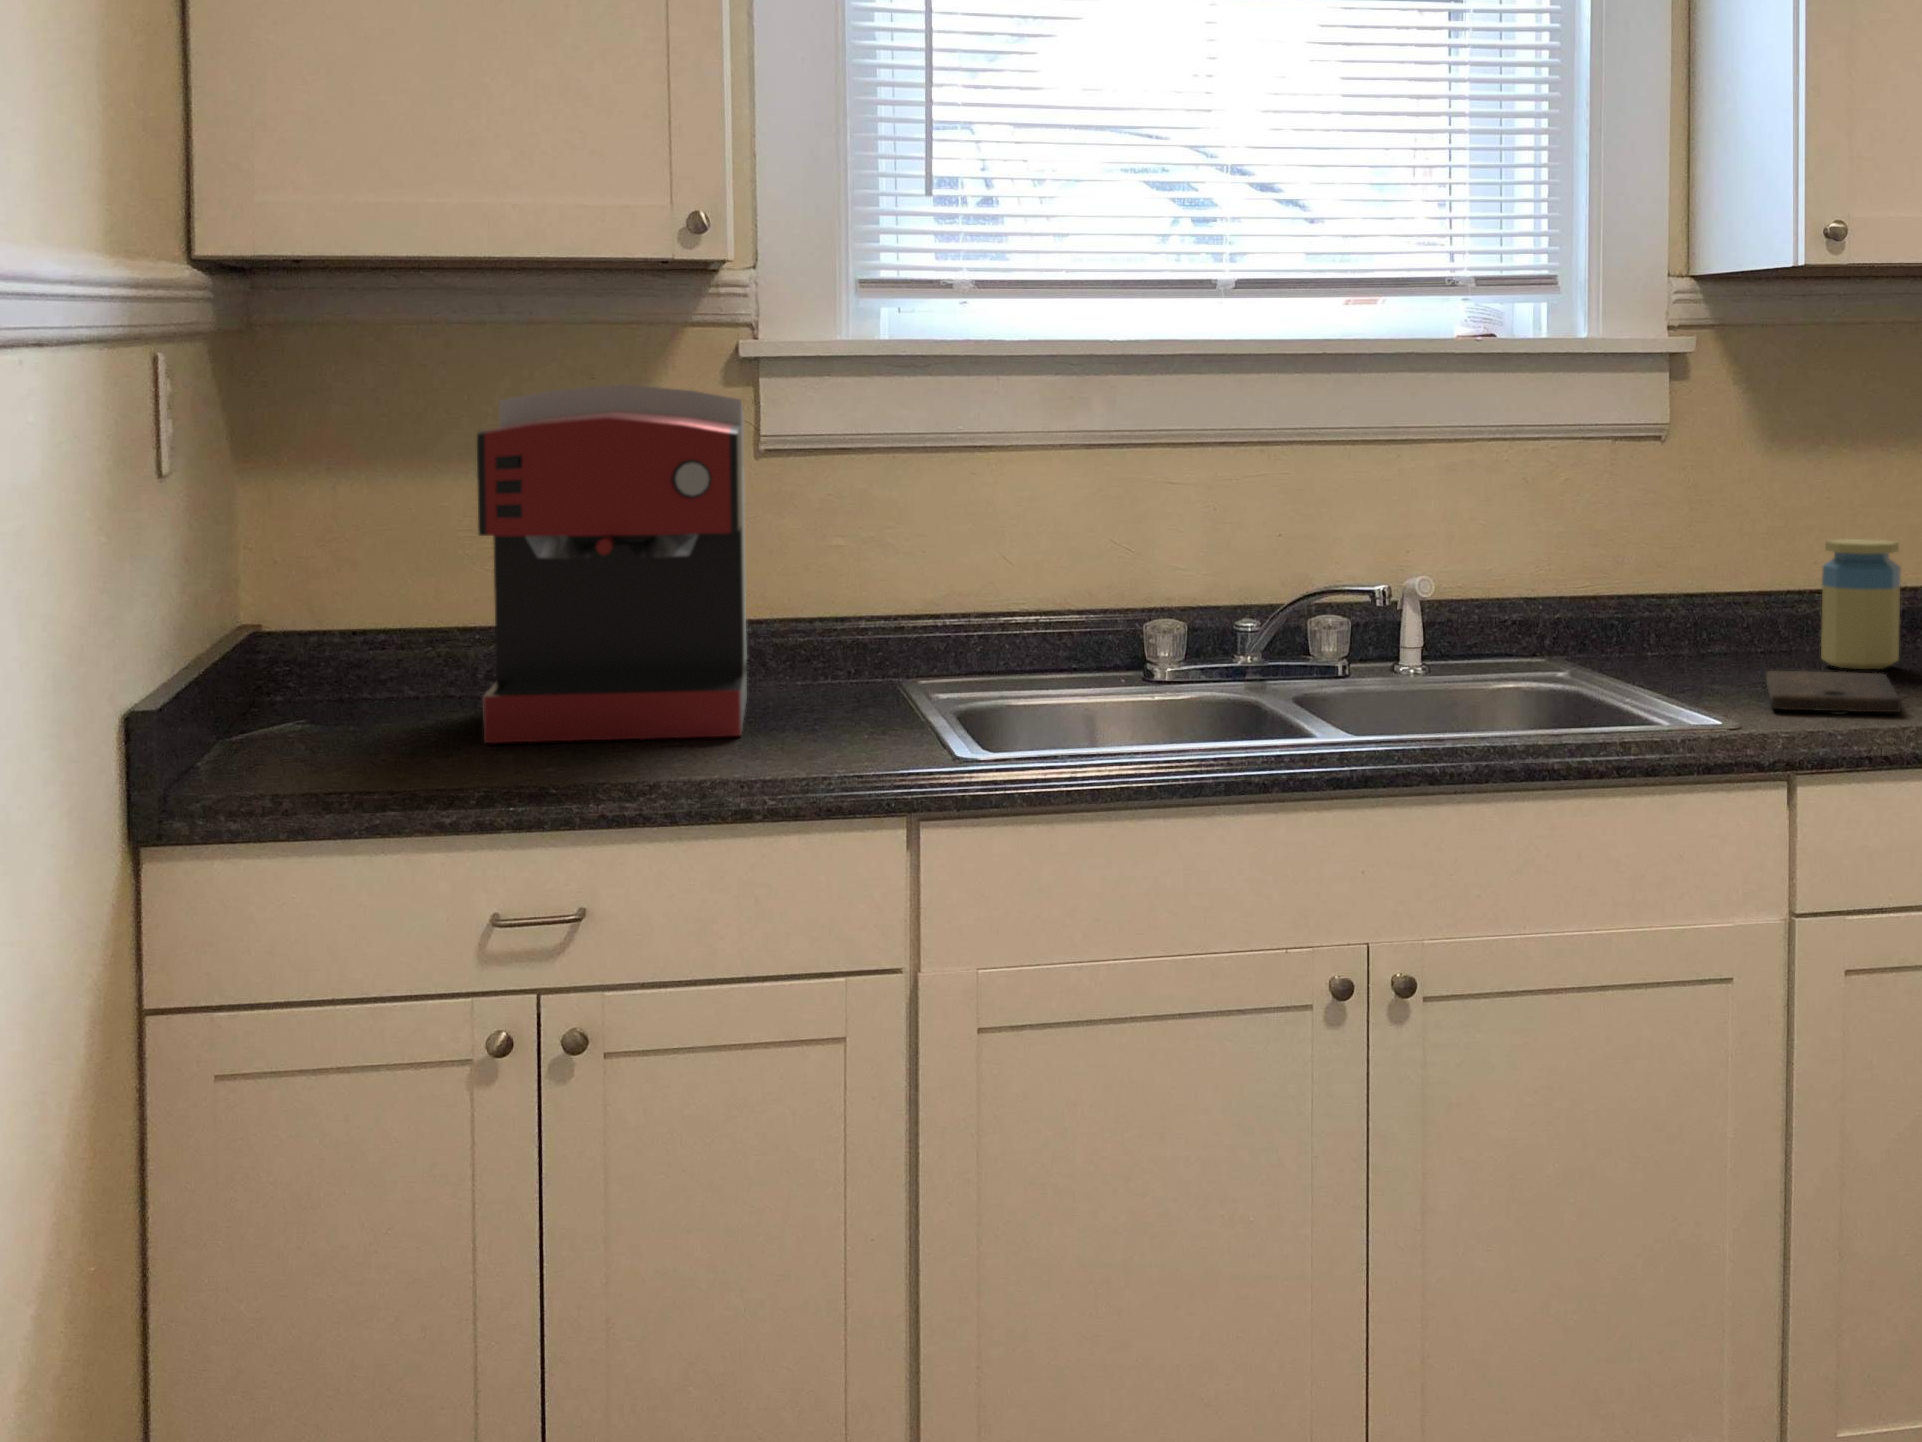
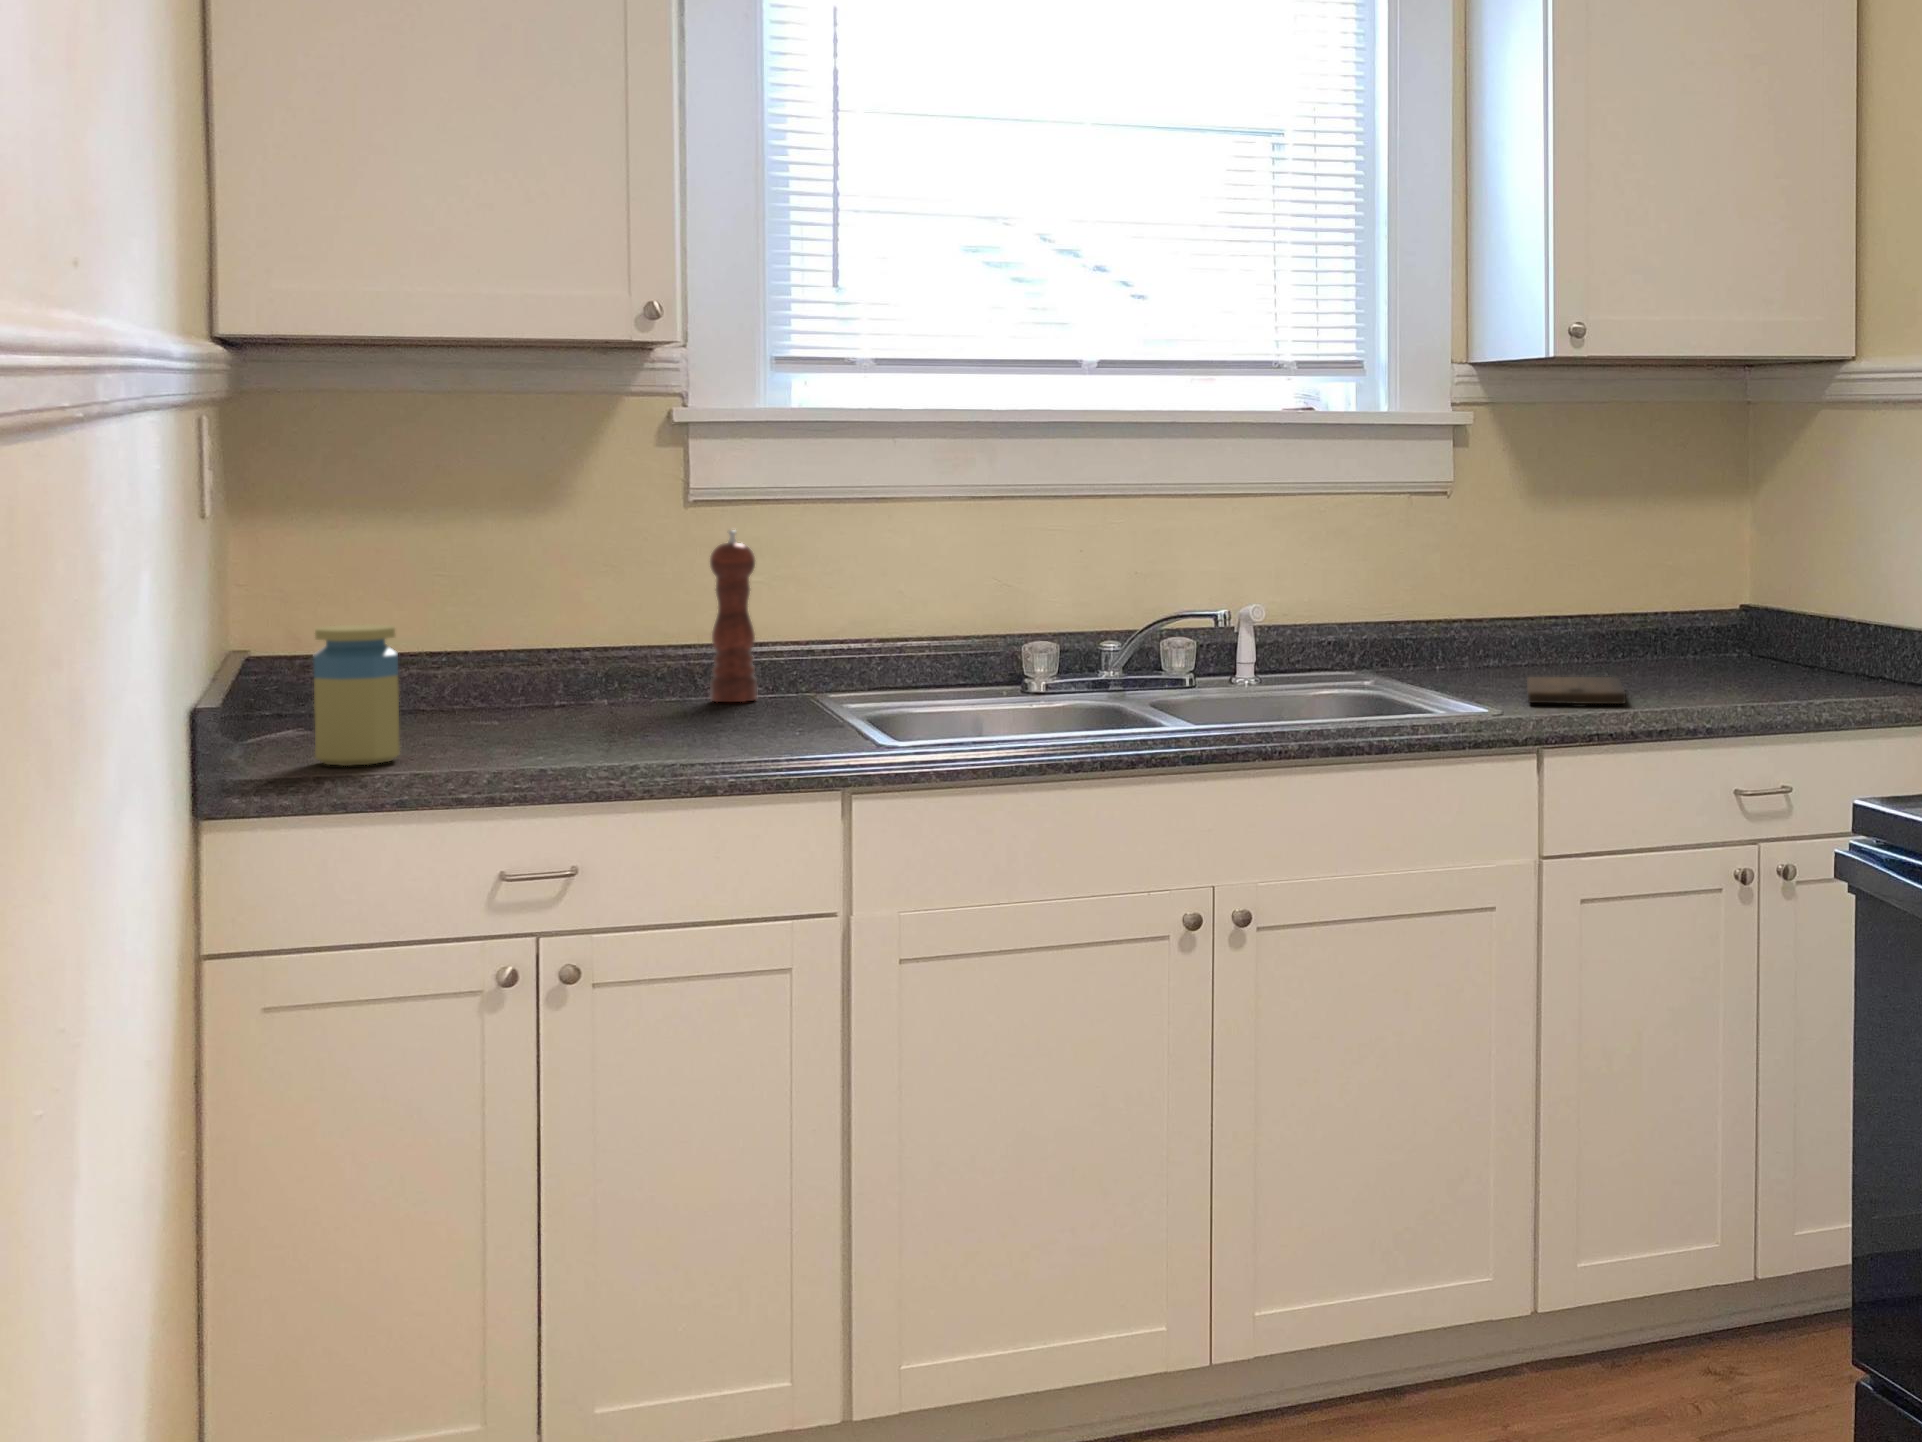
coffee maker: present [477,384,747,743] -> none [468,444,693,741]
pepper mill: none [780,485,835,690] -> present [710,530,757,702]
jar: present [1821,539,1901,669] -> present [313,625,400,766]

